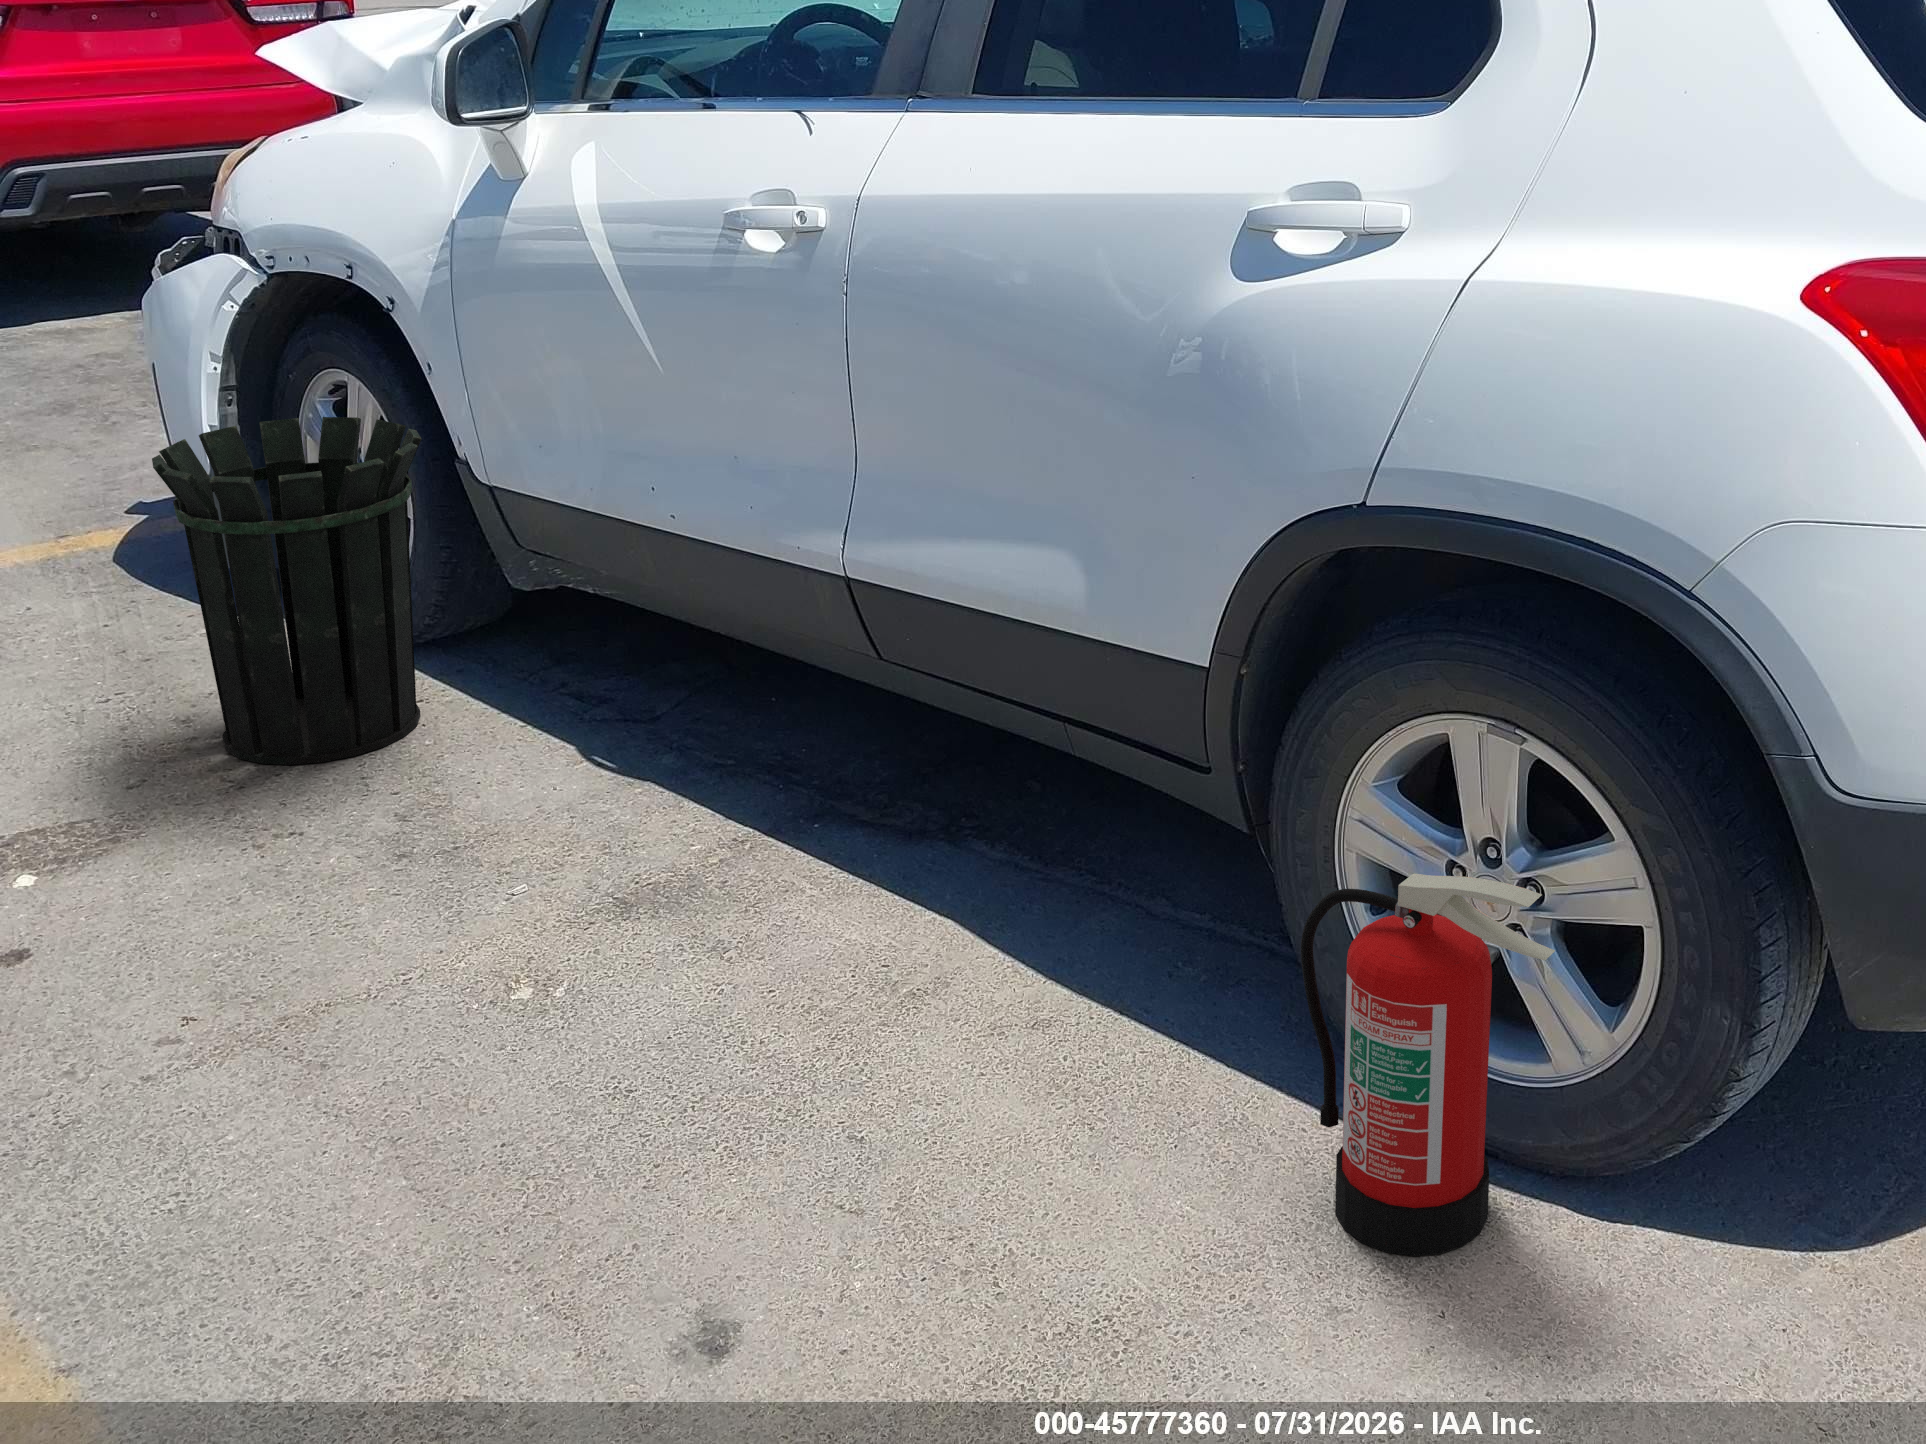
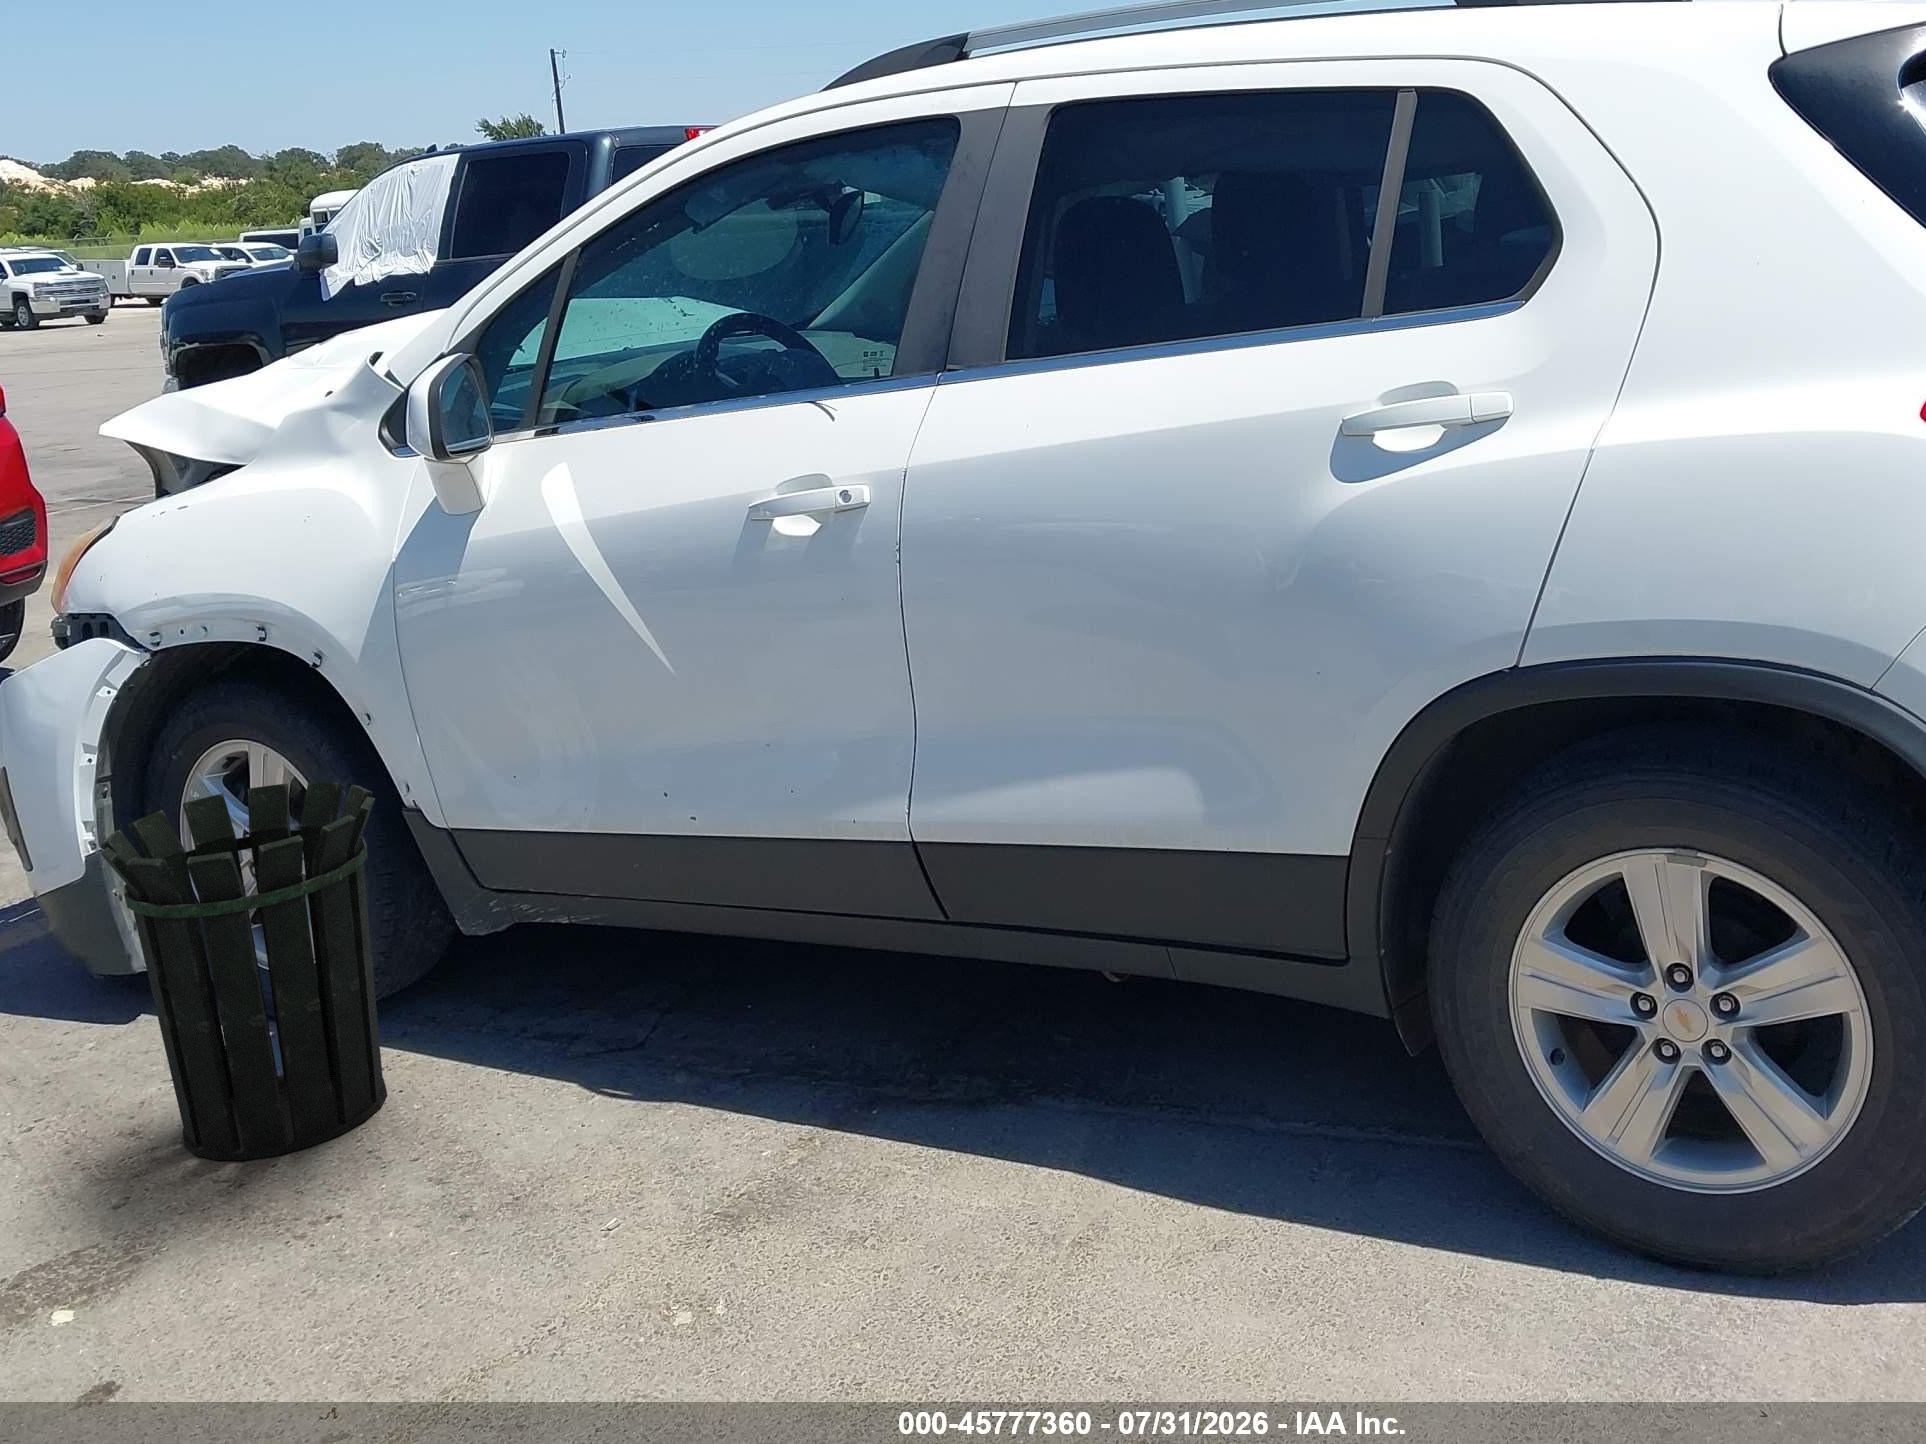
fire extinguisher: present [1301,873,1555,1256] -> none [1528,992,1792,1373]

